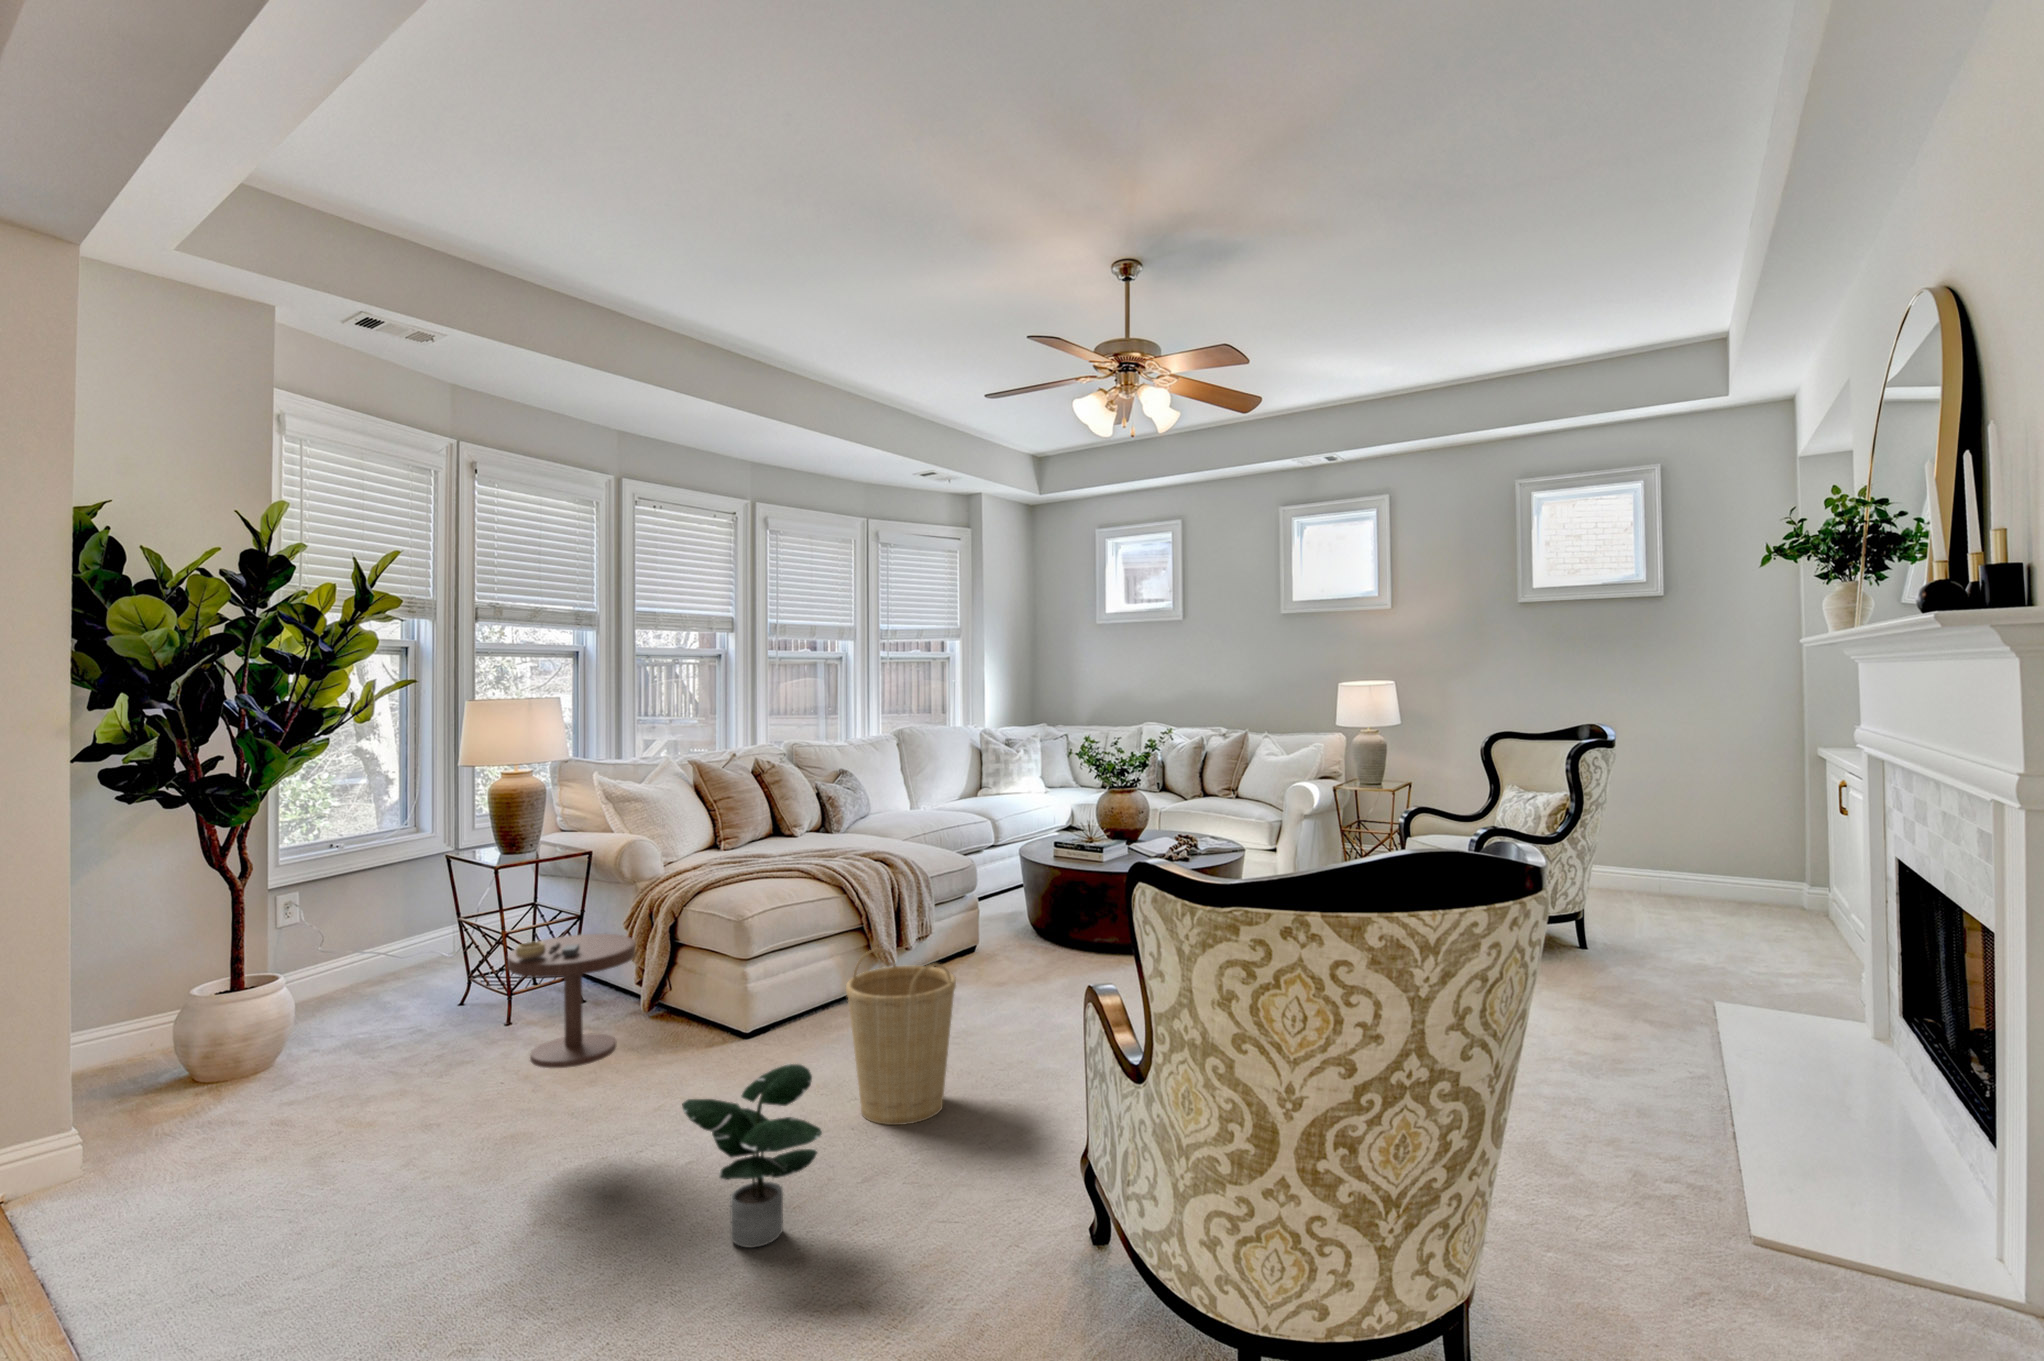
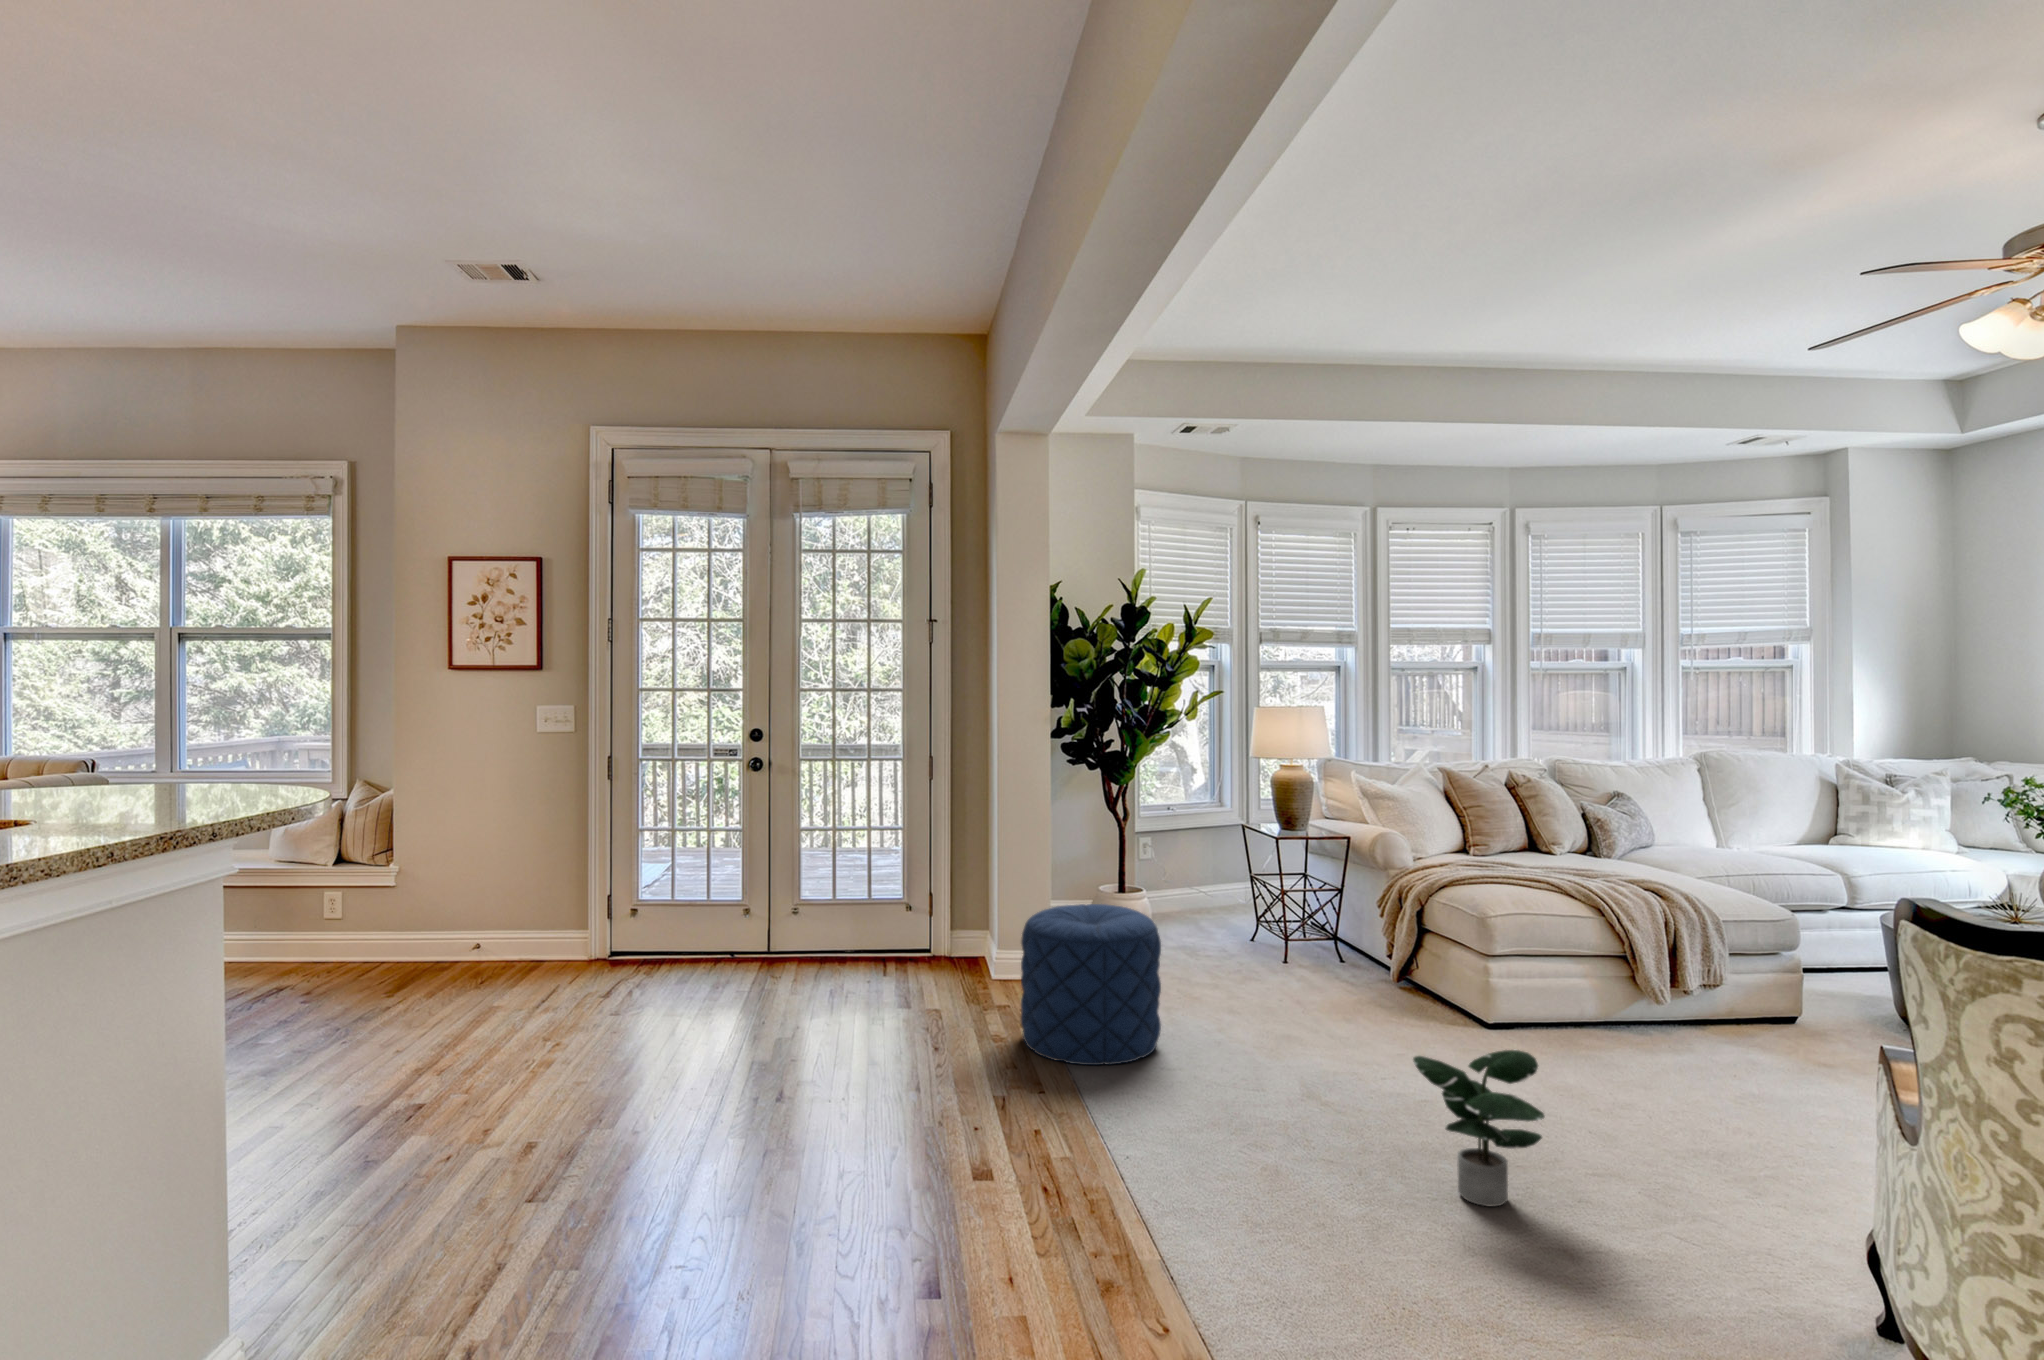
side table: present [508,934,635,1068] -> none [1276,901,1380,1089]
basket: present [846,948,956,1125] -> none [1586,966,1715,1153]
pouf: none [97,986,341,1232] -> present [1021,904,1161,1065]

